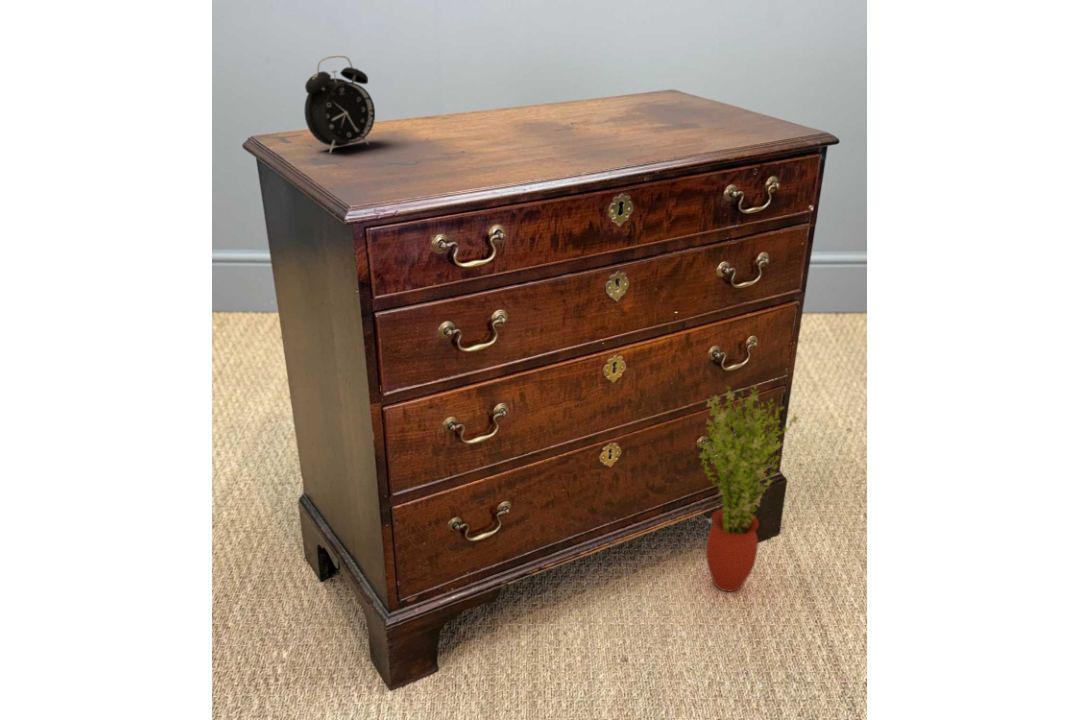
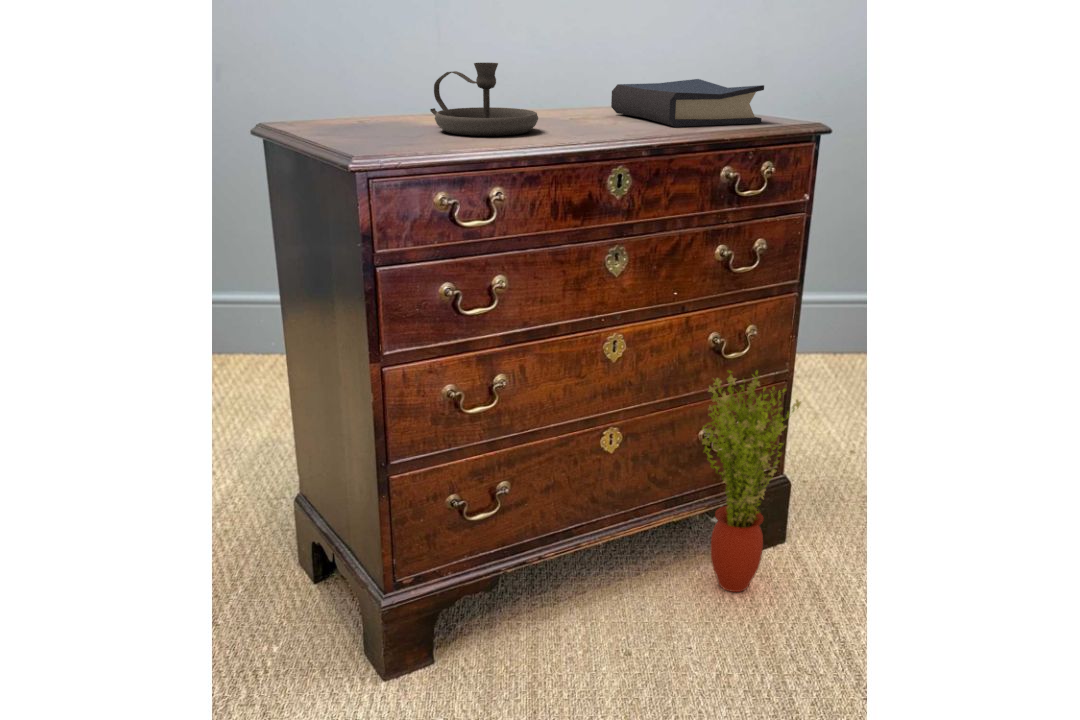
alarm clock: present [304,55,375,152] -> none [309,35,378,129]
hardback book: none [614,76,770,144] -> present [611,79,764,127]
candlestick: none [428,86,539,167] -> present [430,63,538,136]

